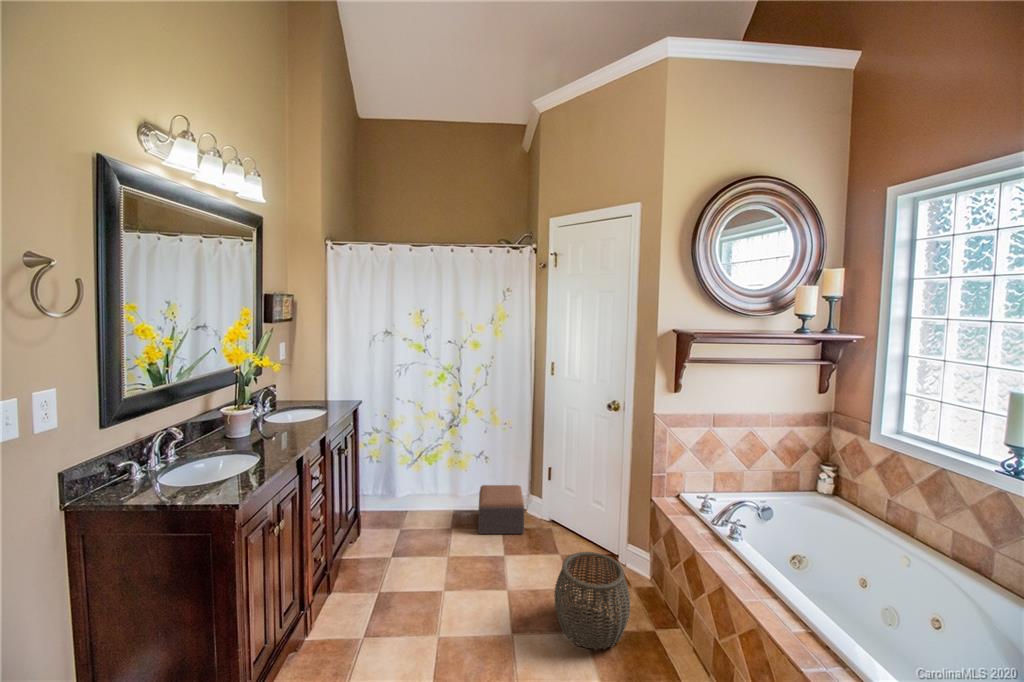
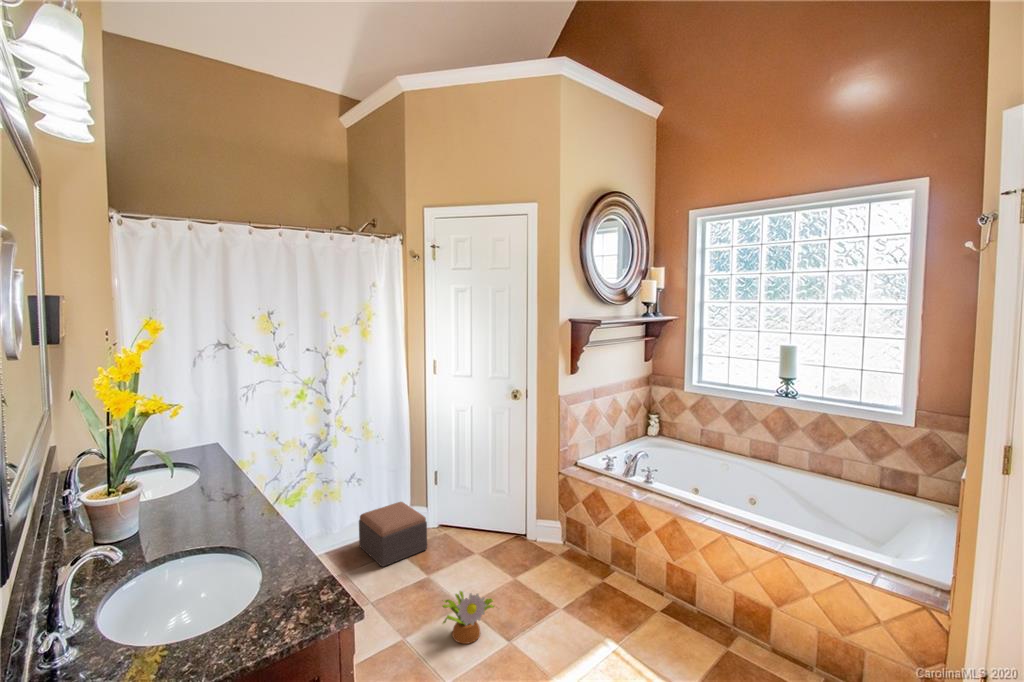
woven basket: present [554,552,630,650] -> none [525,532,595,618]
decorative plant: none [460,572,516,622] -> present [442,591,494,644]

